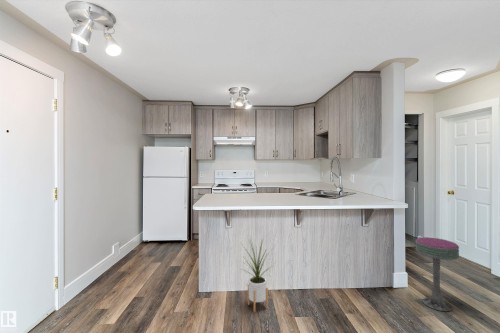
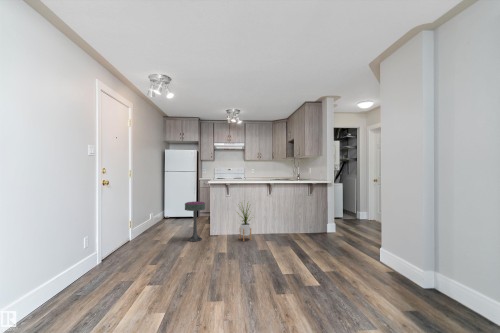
bar stool: present [416,237,459,311] -> present [185,202,205,241]

